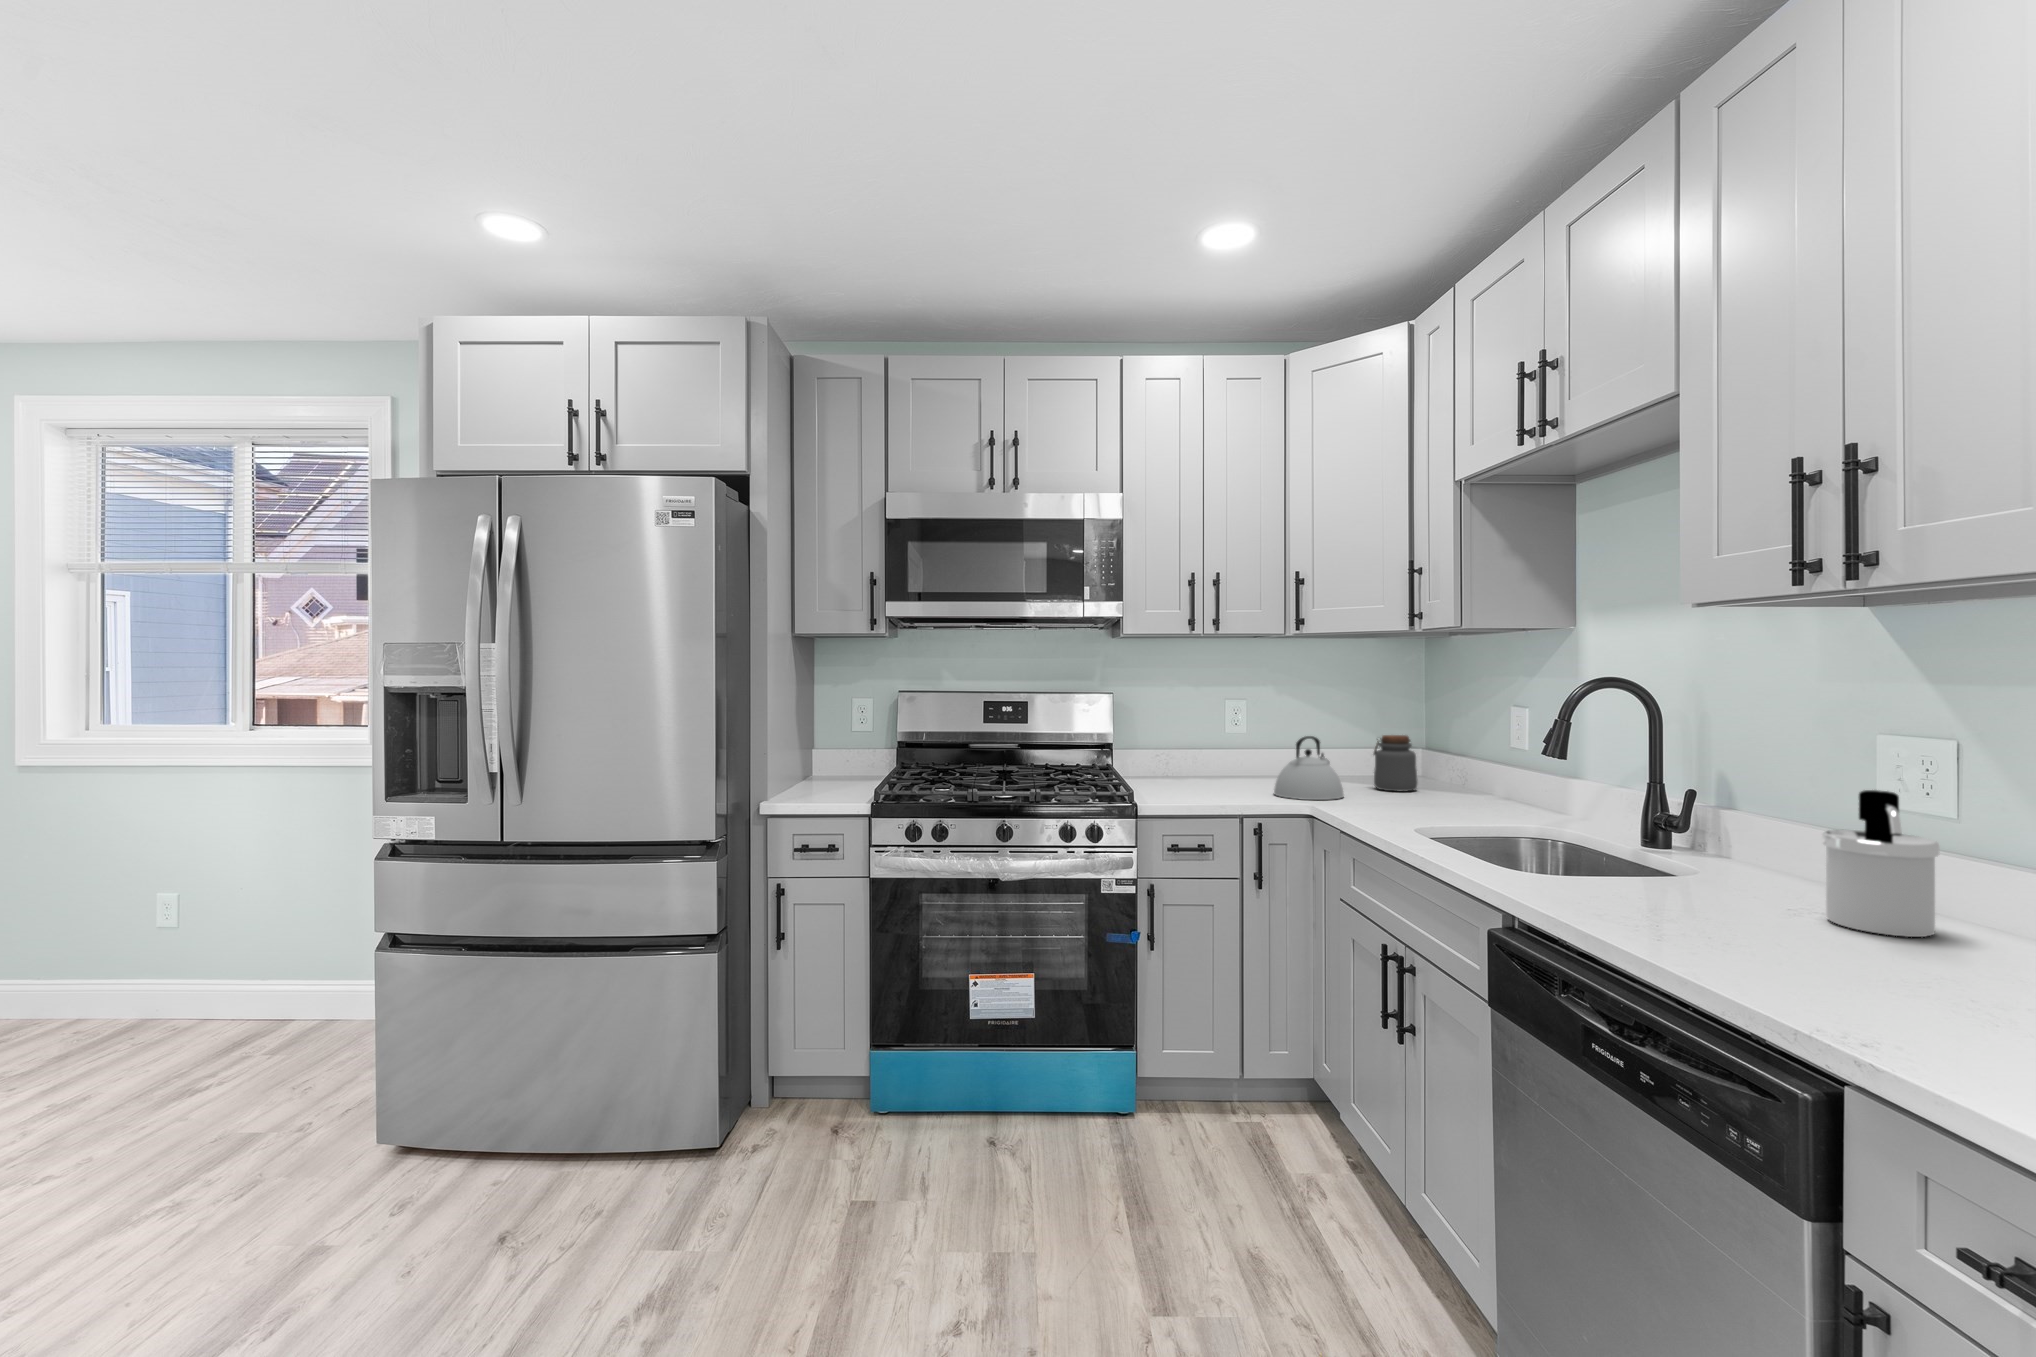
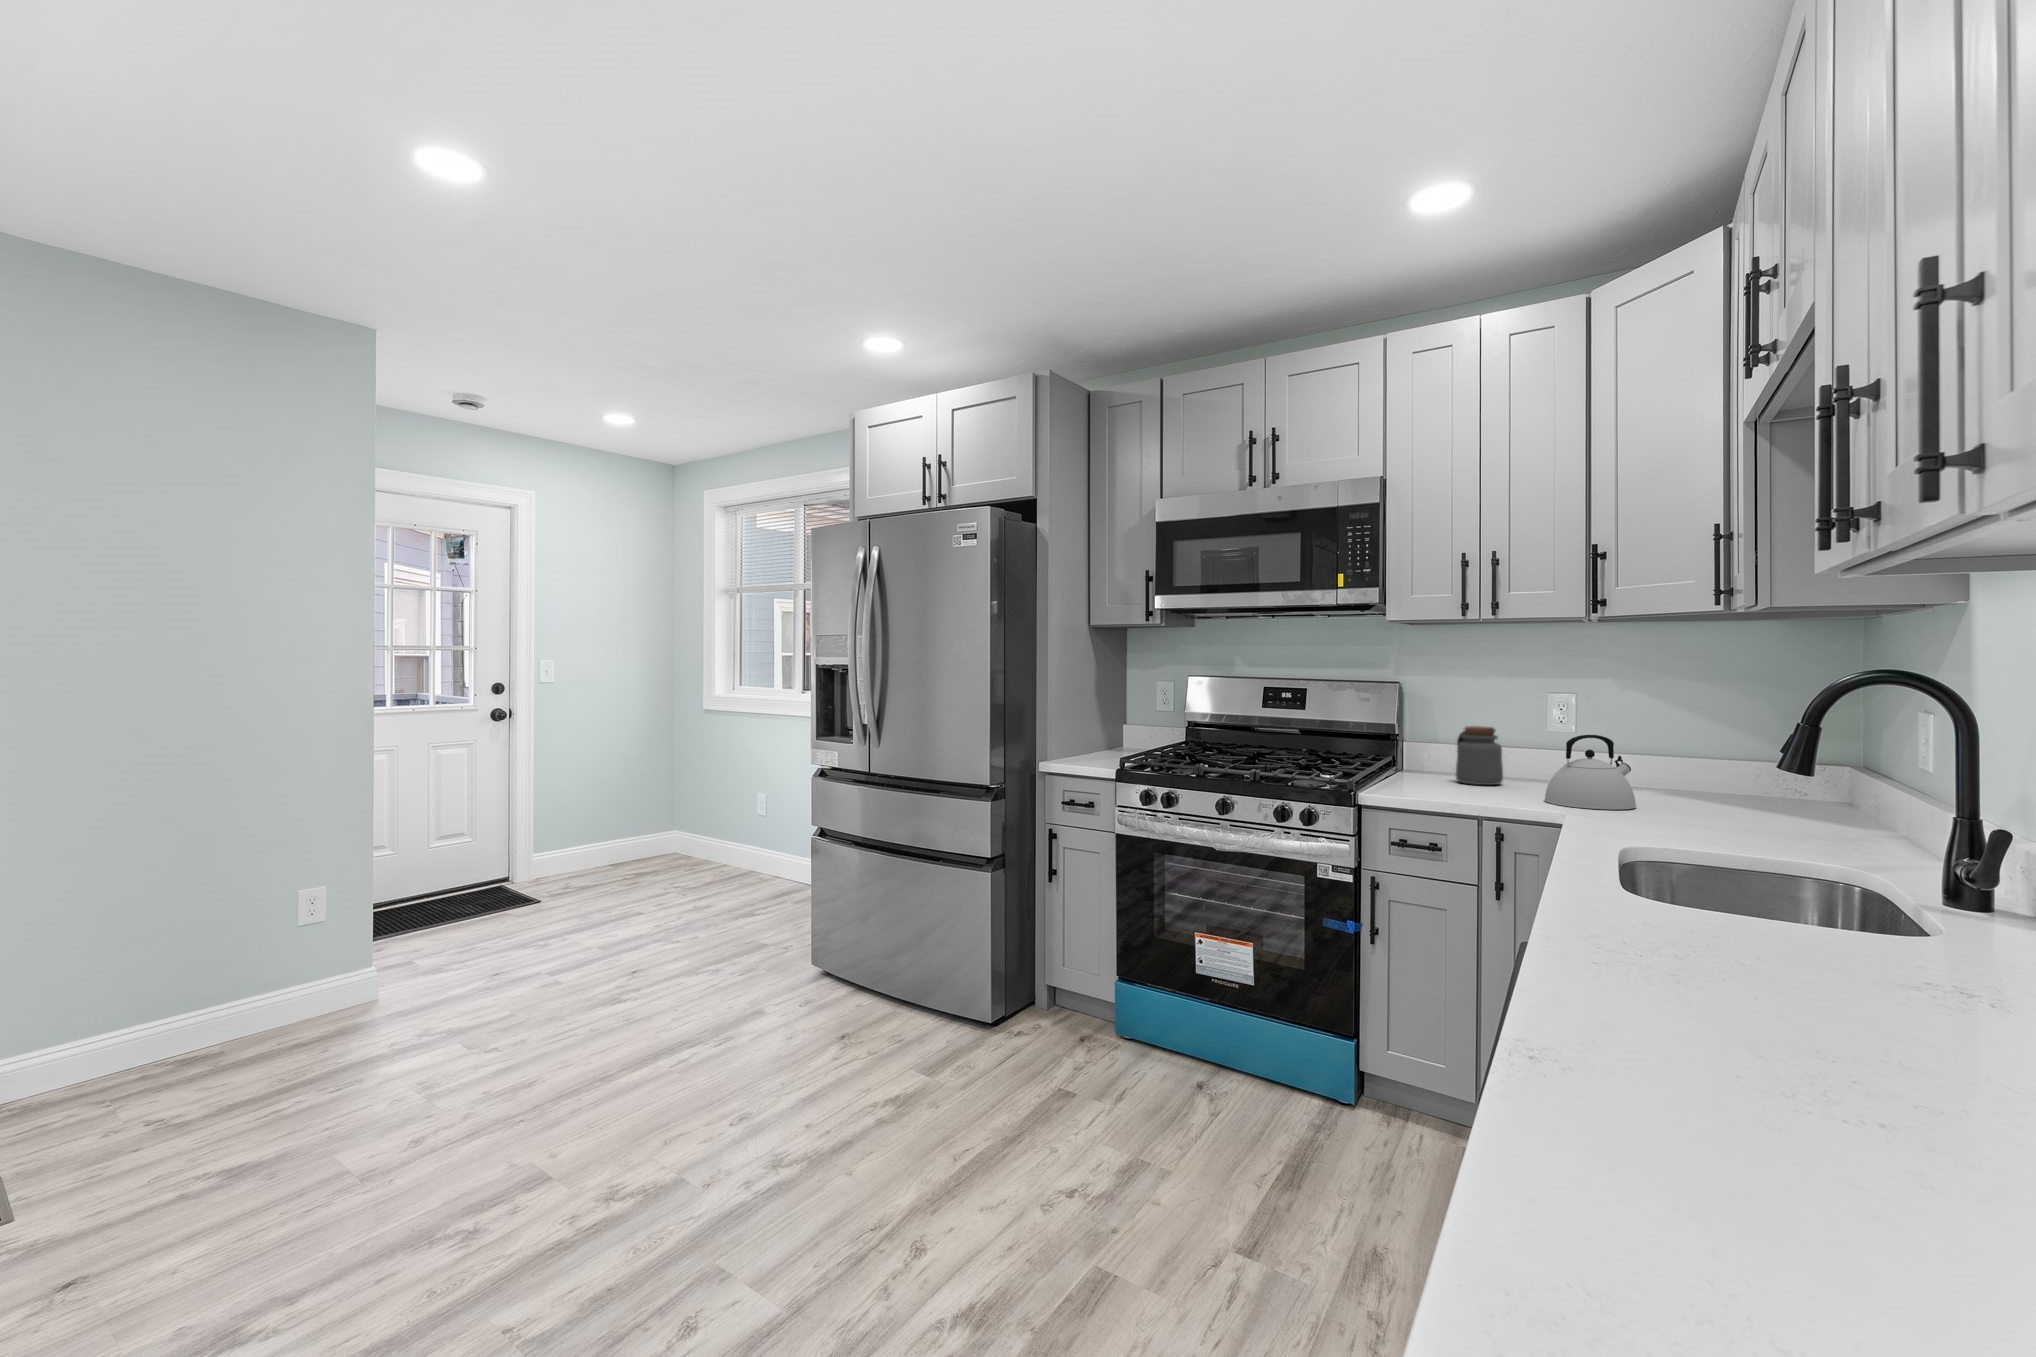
jar: present [1374,735,1417,791] -> present [1456,726,1503,785]
soap dispenser: present [1822,790,1939,937] -> none [1787,803,1940,987]

